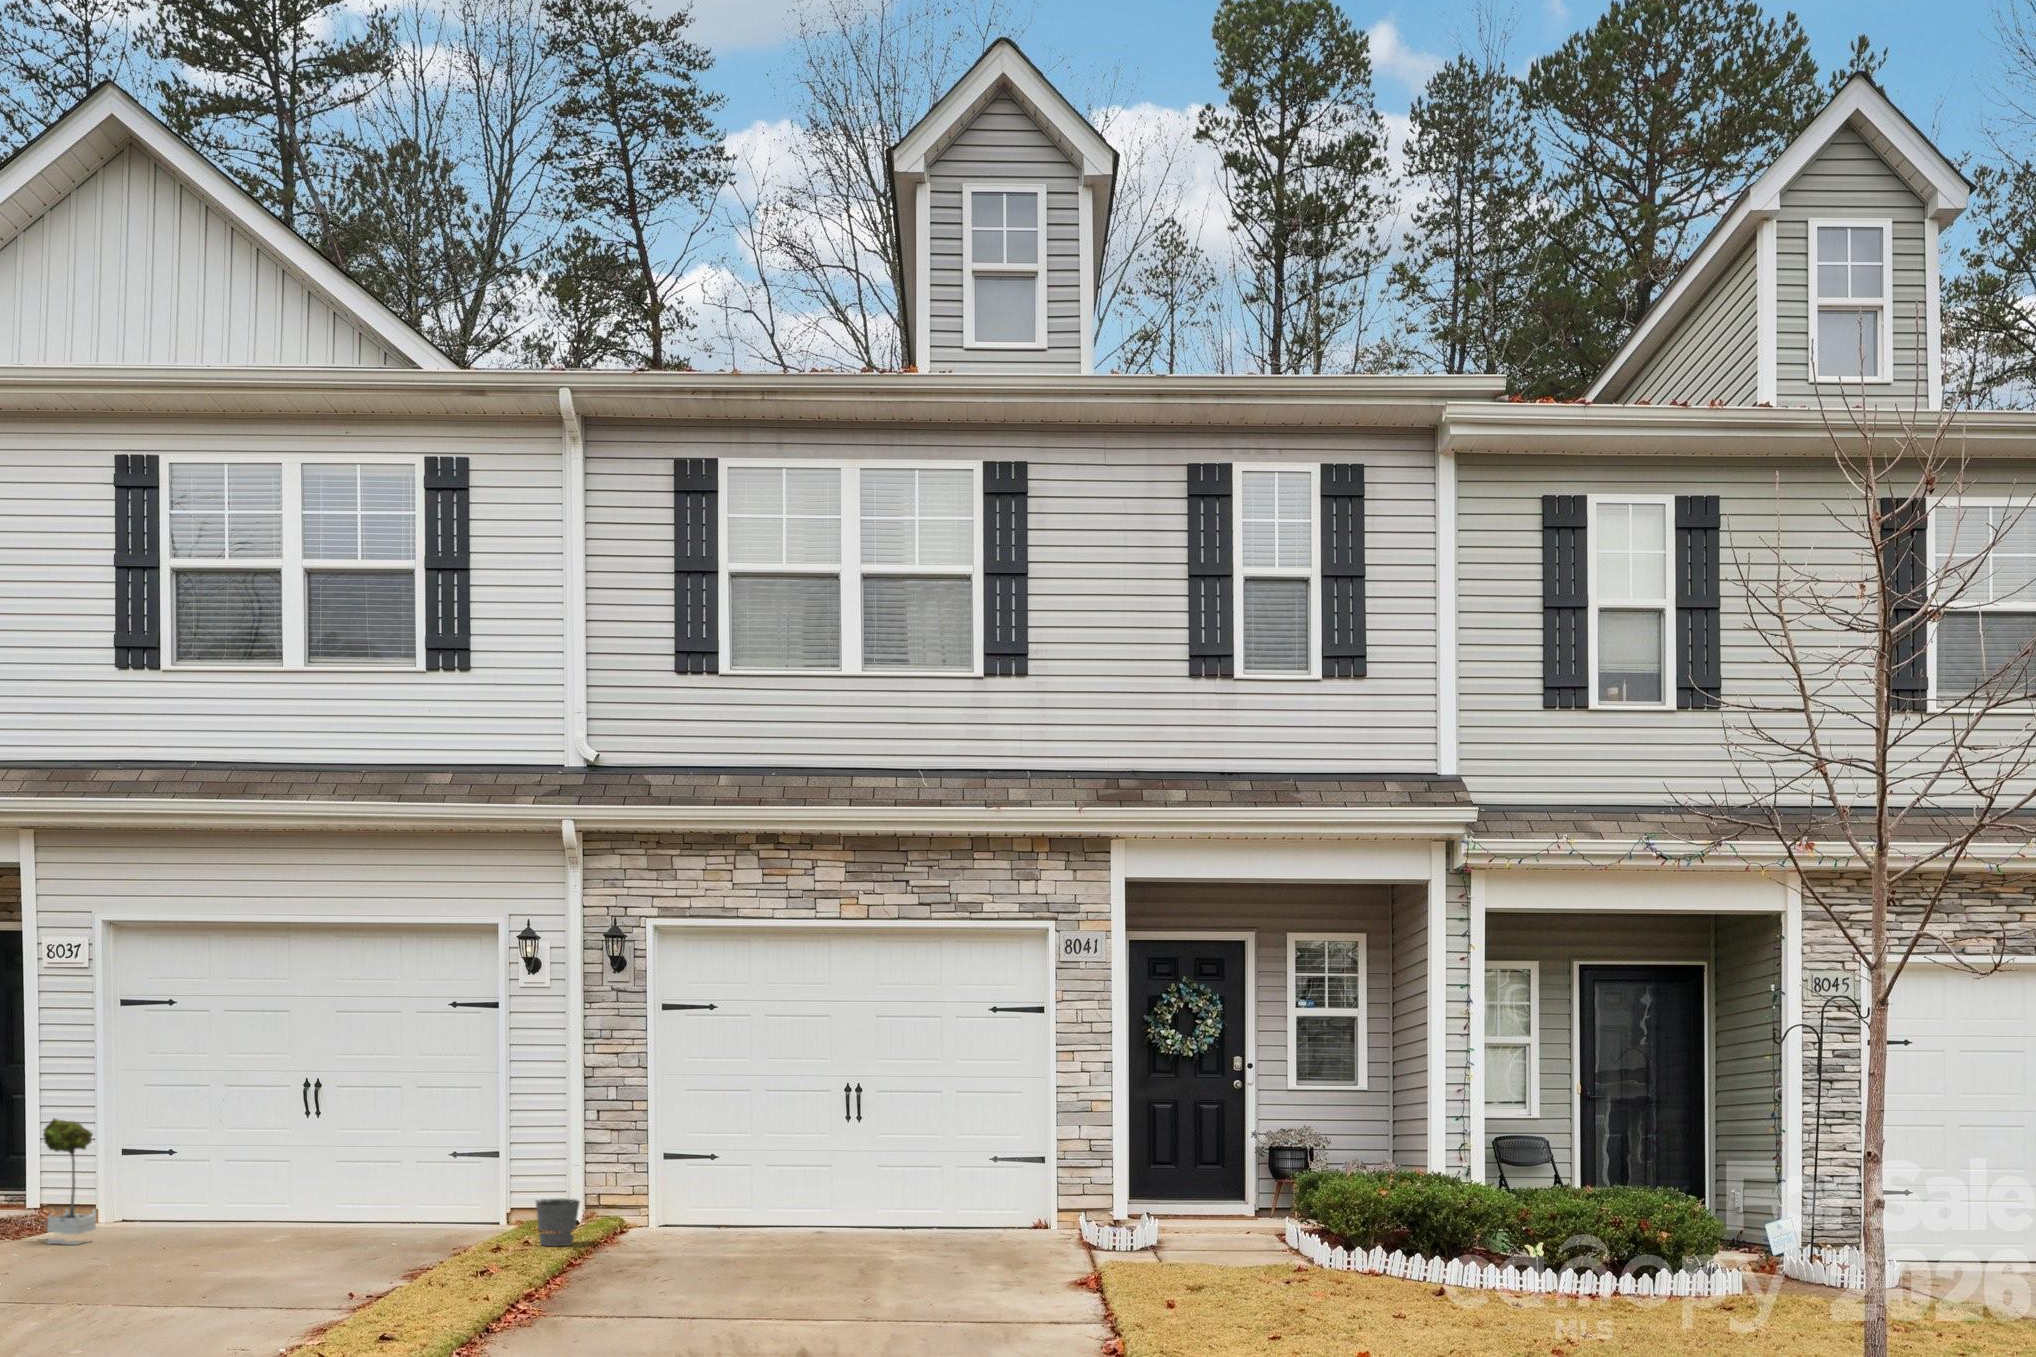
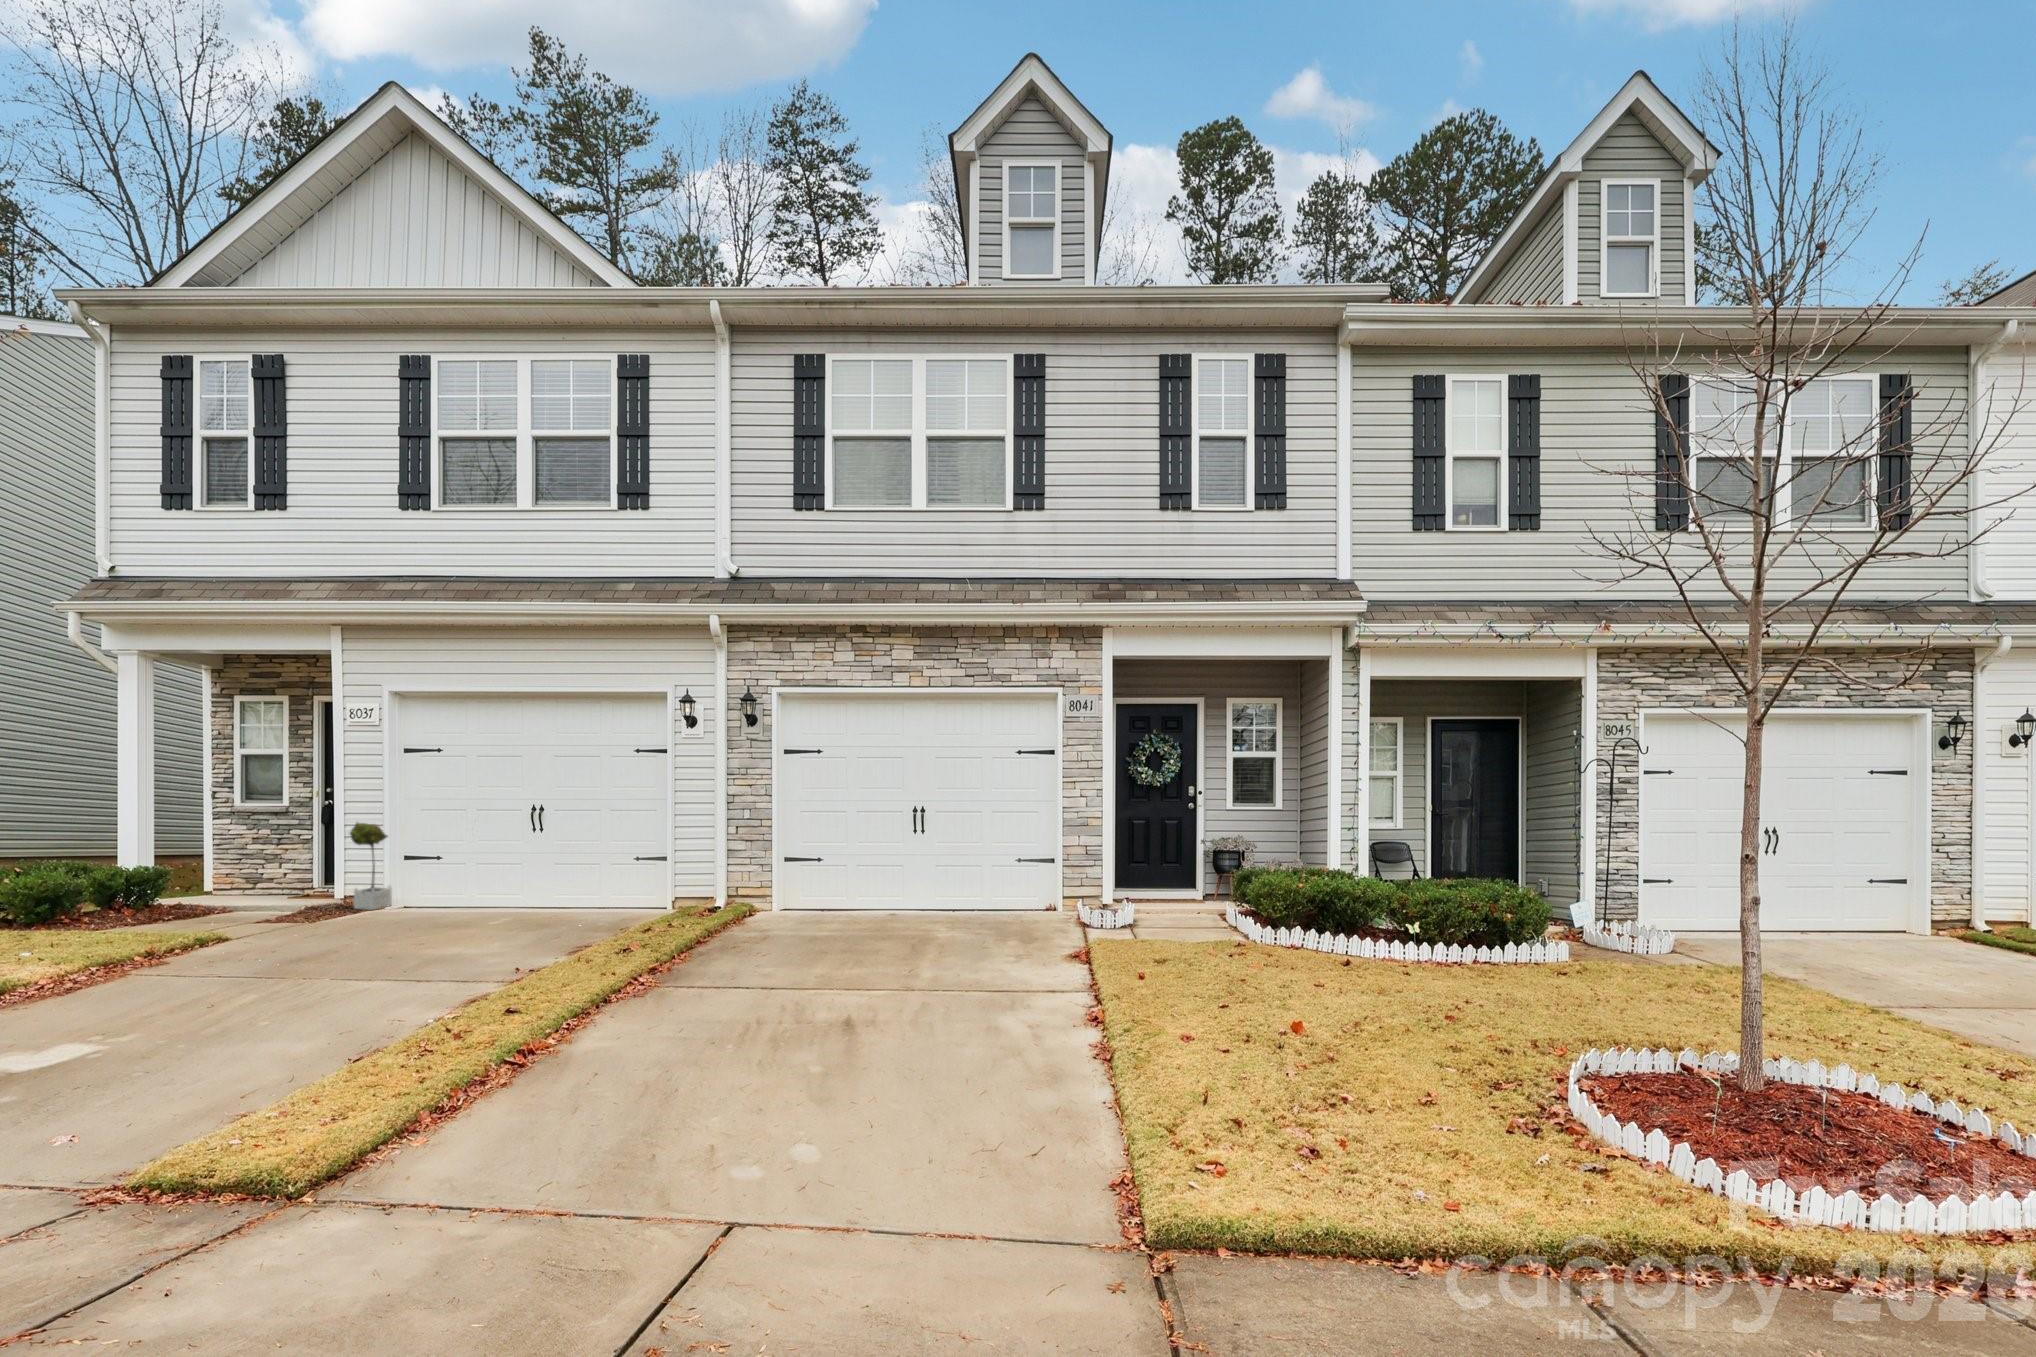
bucket: present [536,1199,580,1246] -> none [692,880,724,915]

